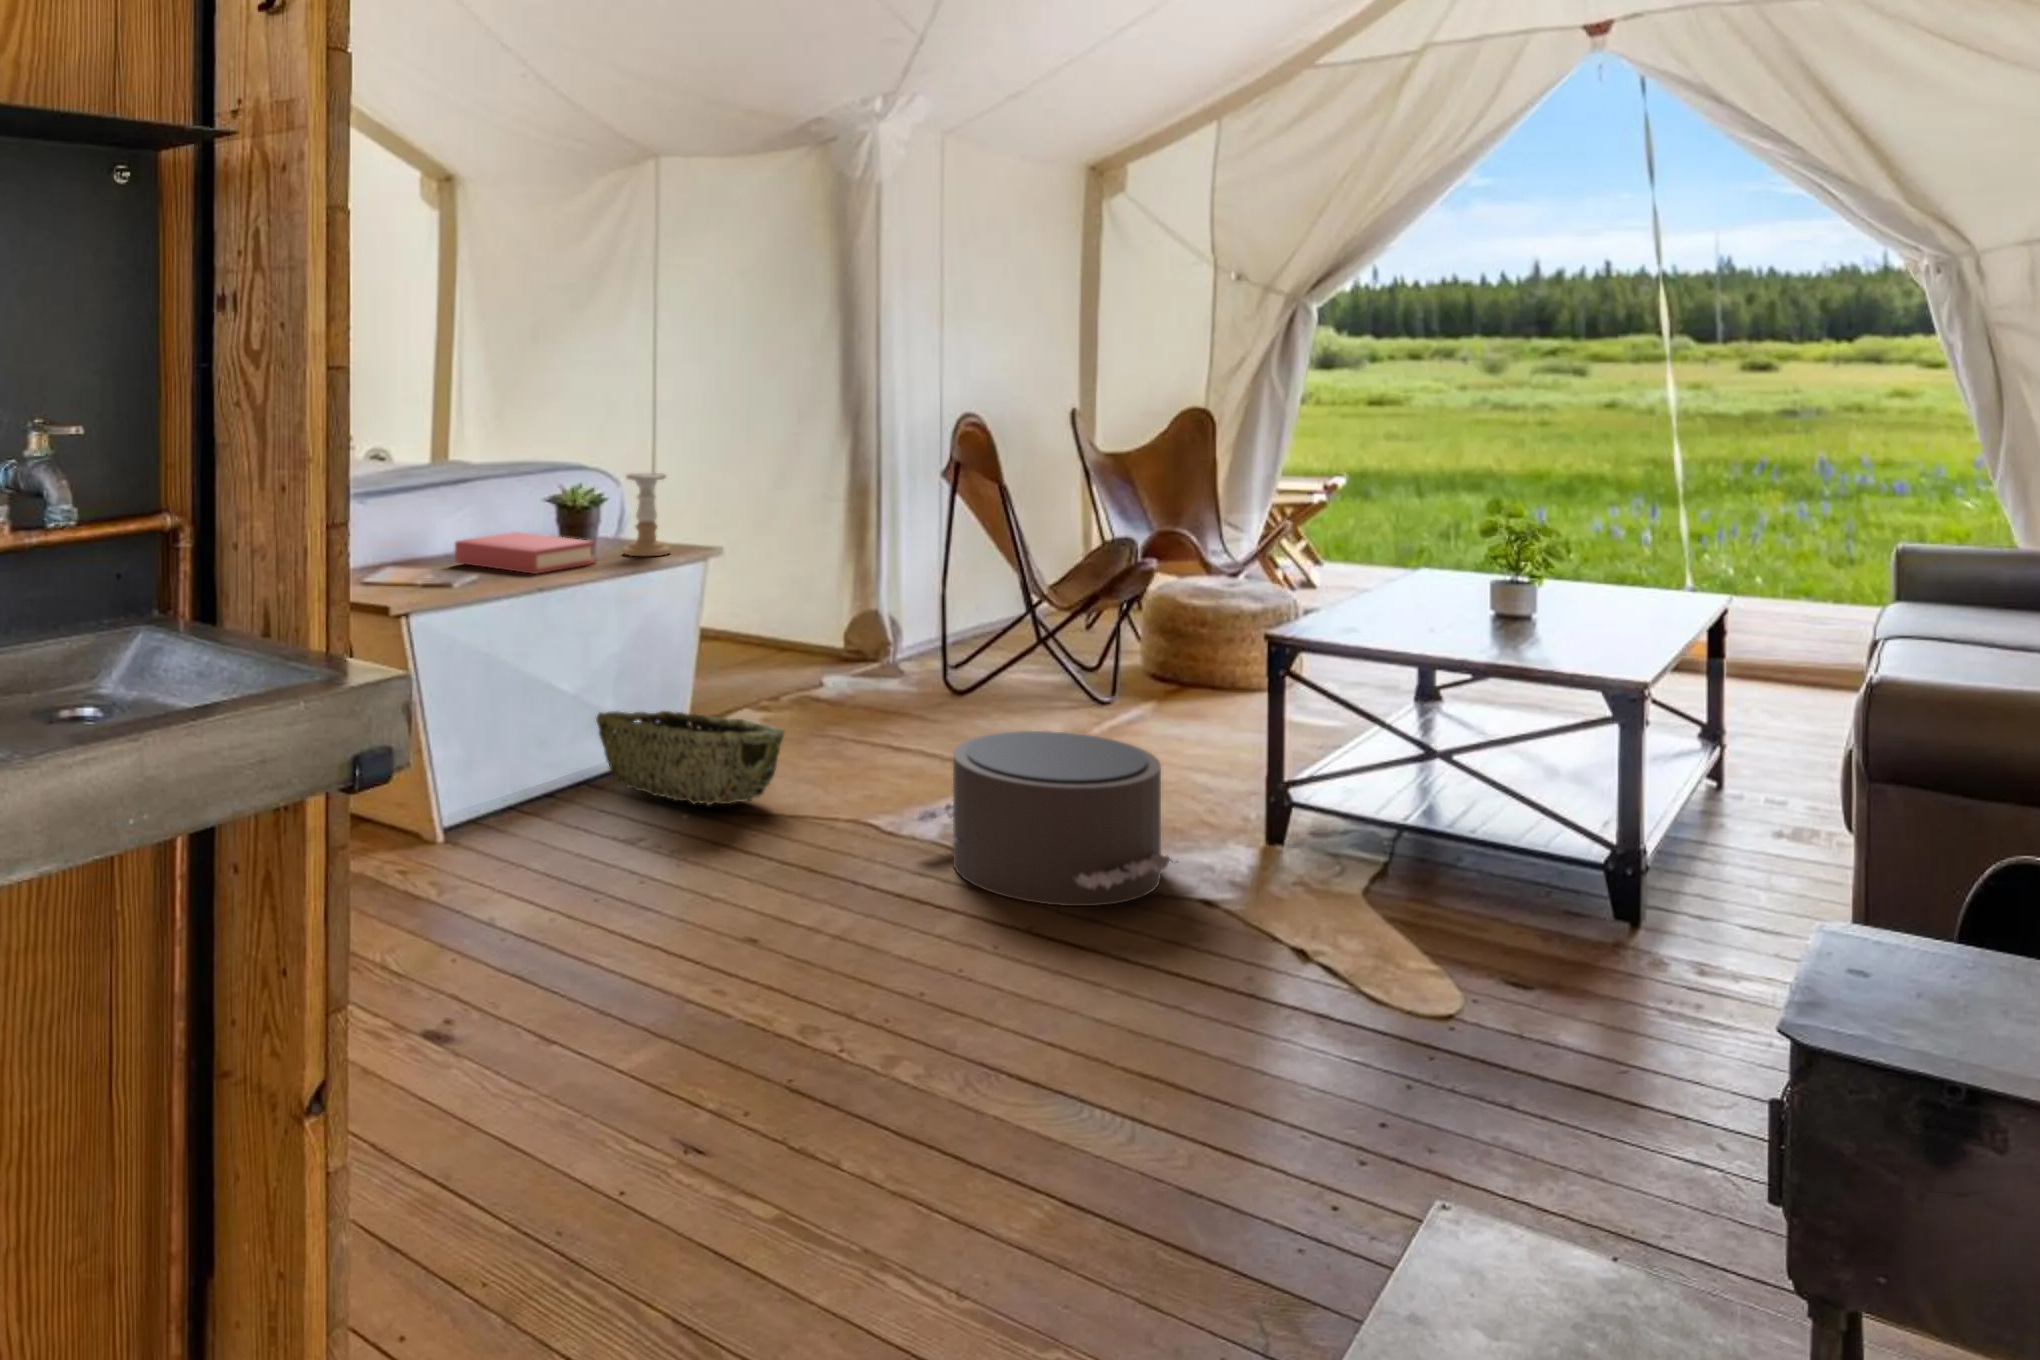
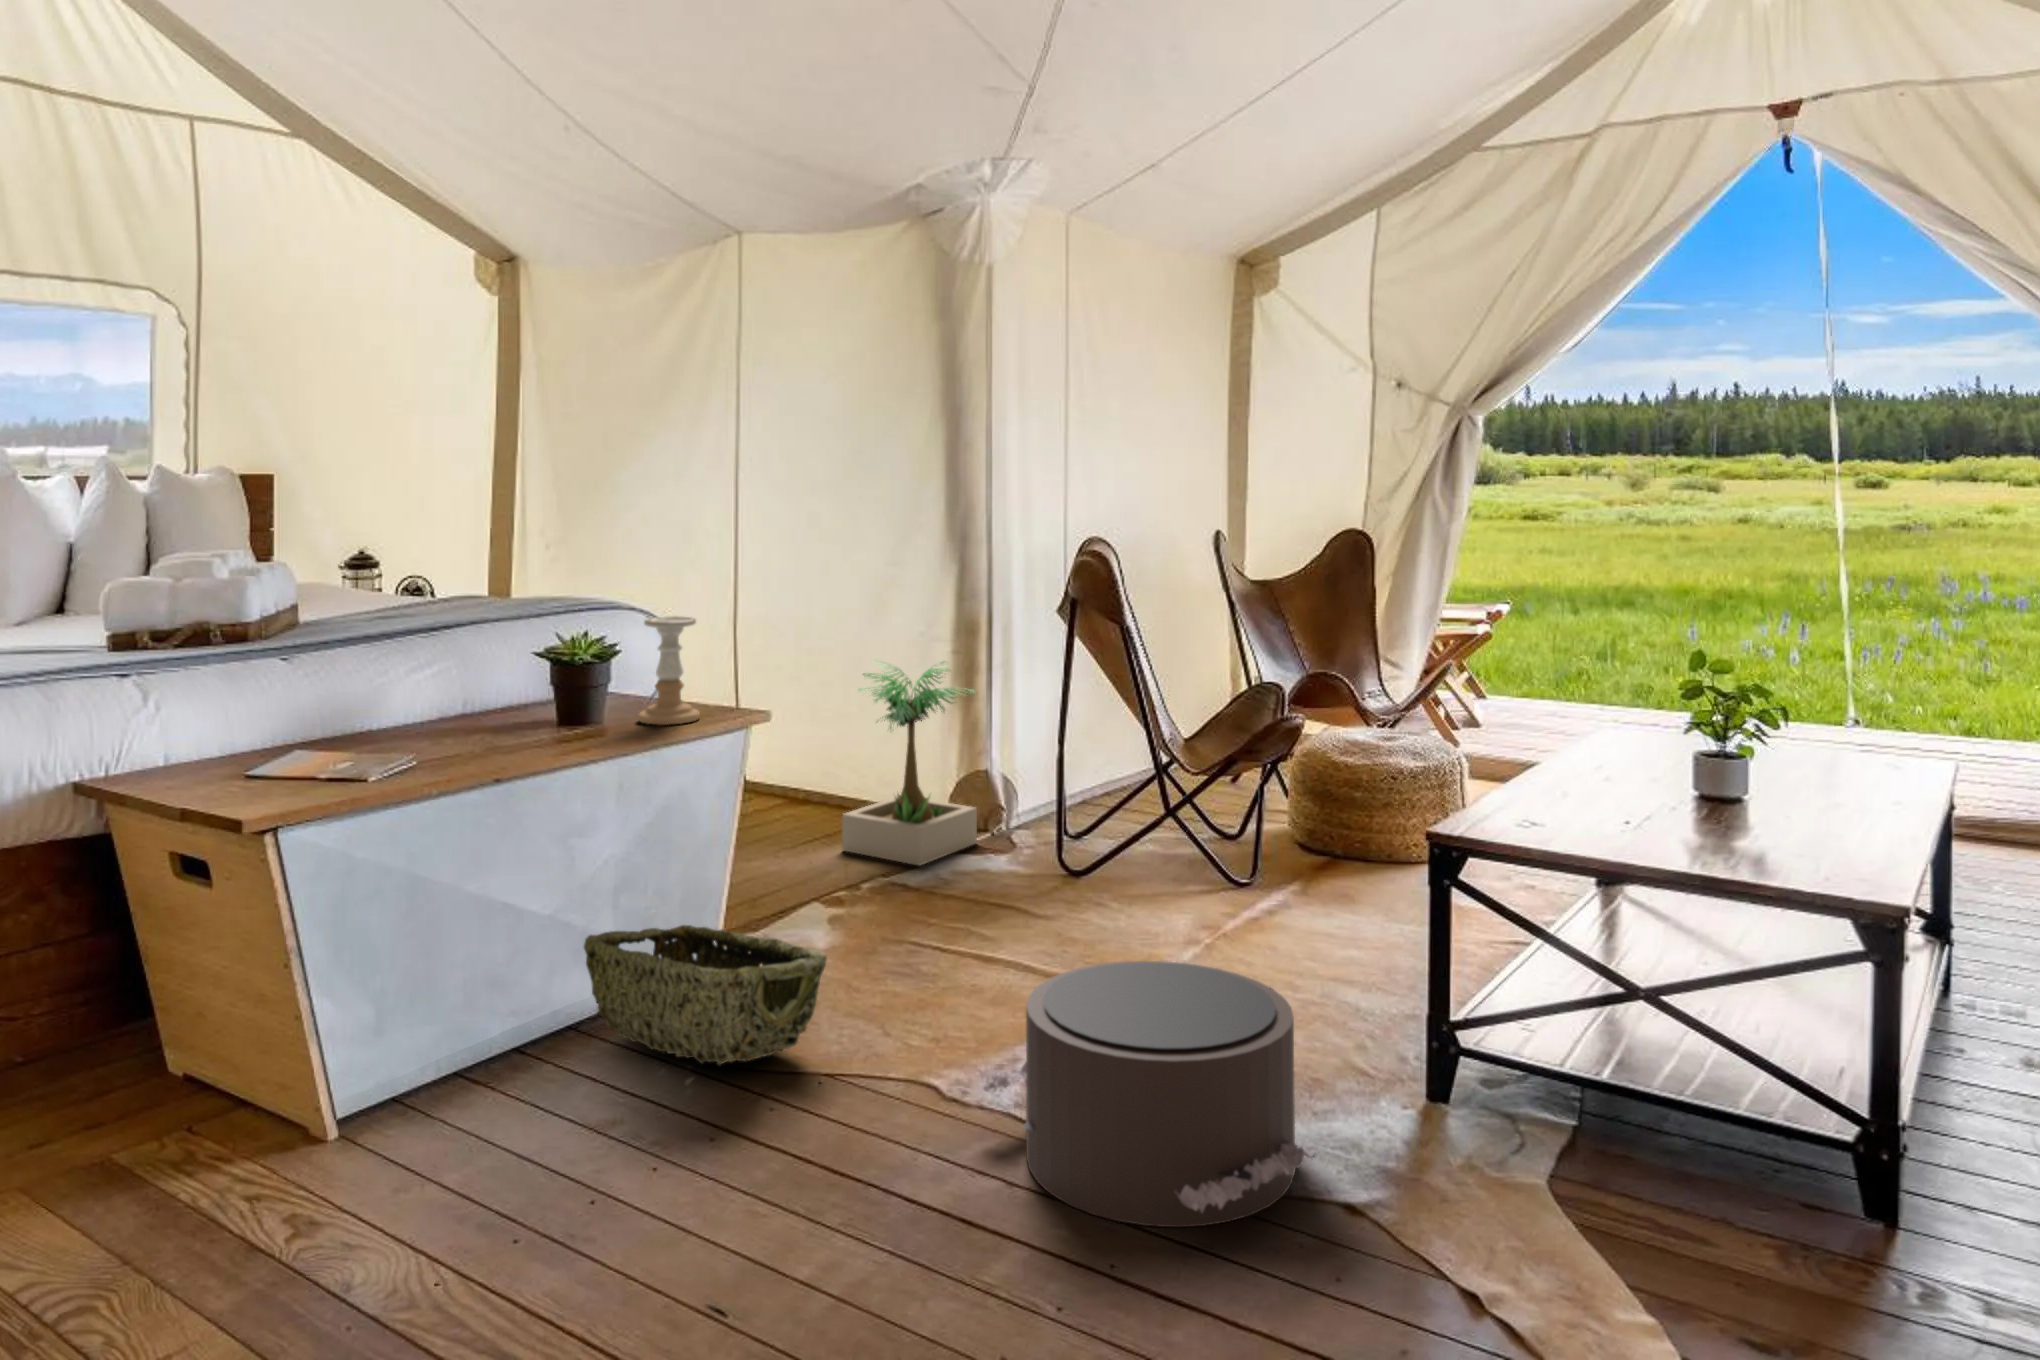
potted plant: none [757,515,882,685] -> present [842,660,977,865]
hardback book: present [455,532,595,574] -> none [411,693,594,755]

